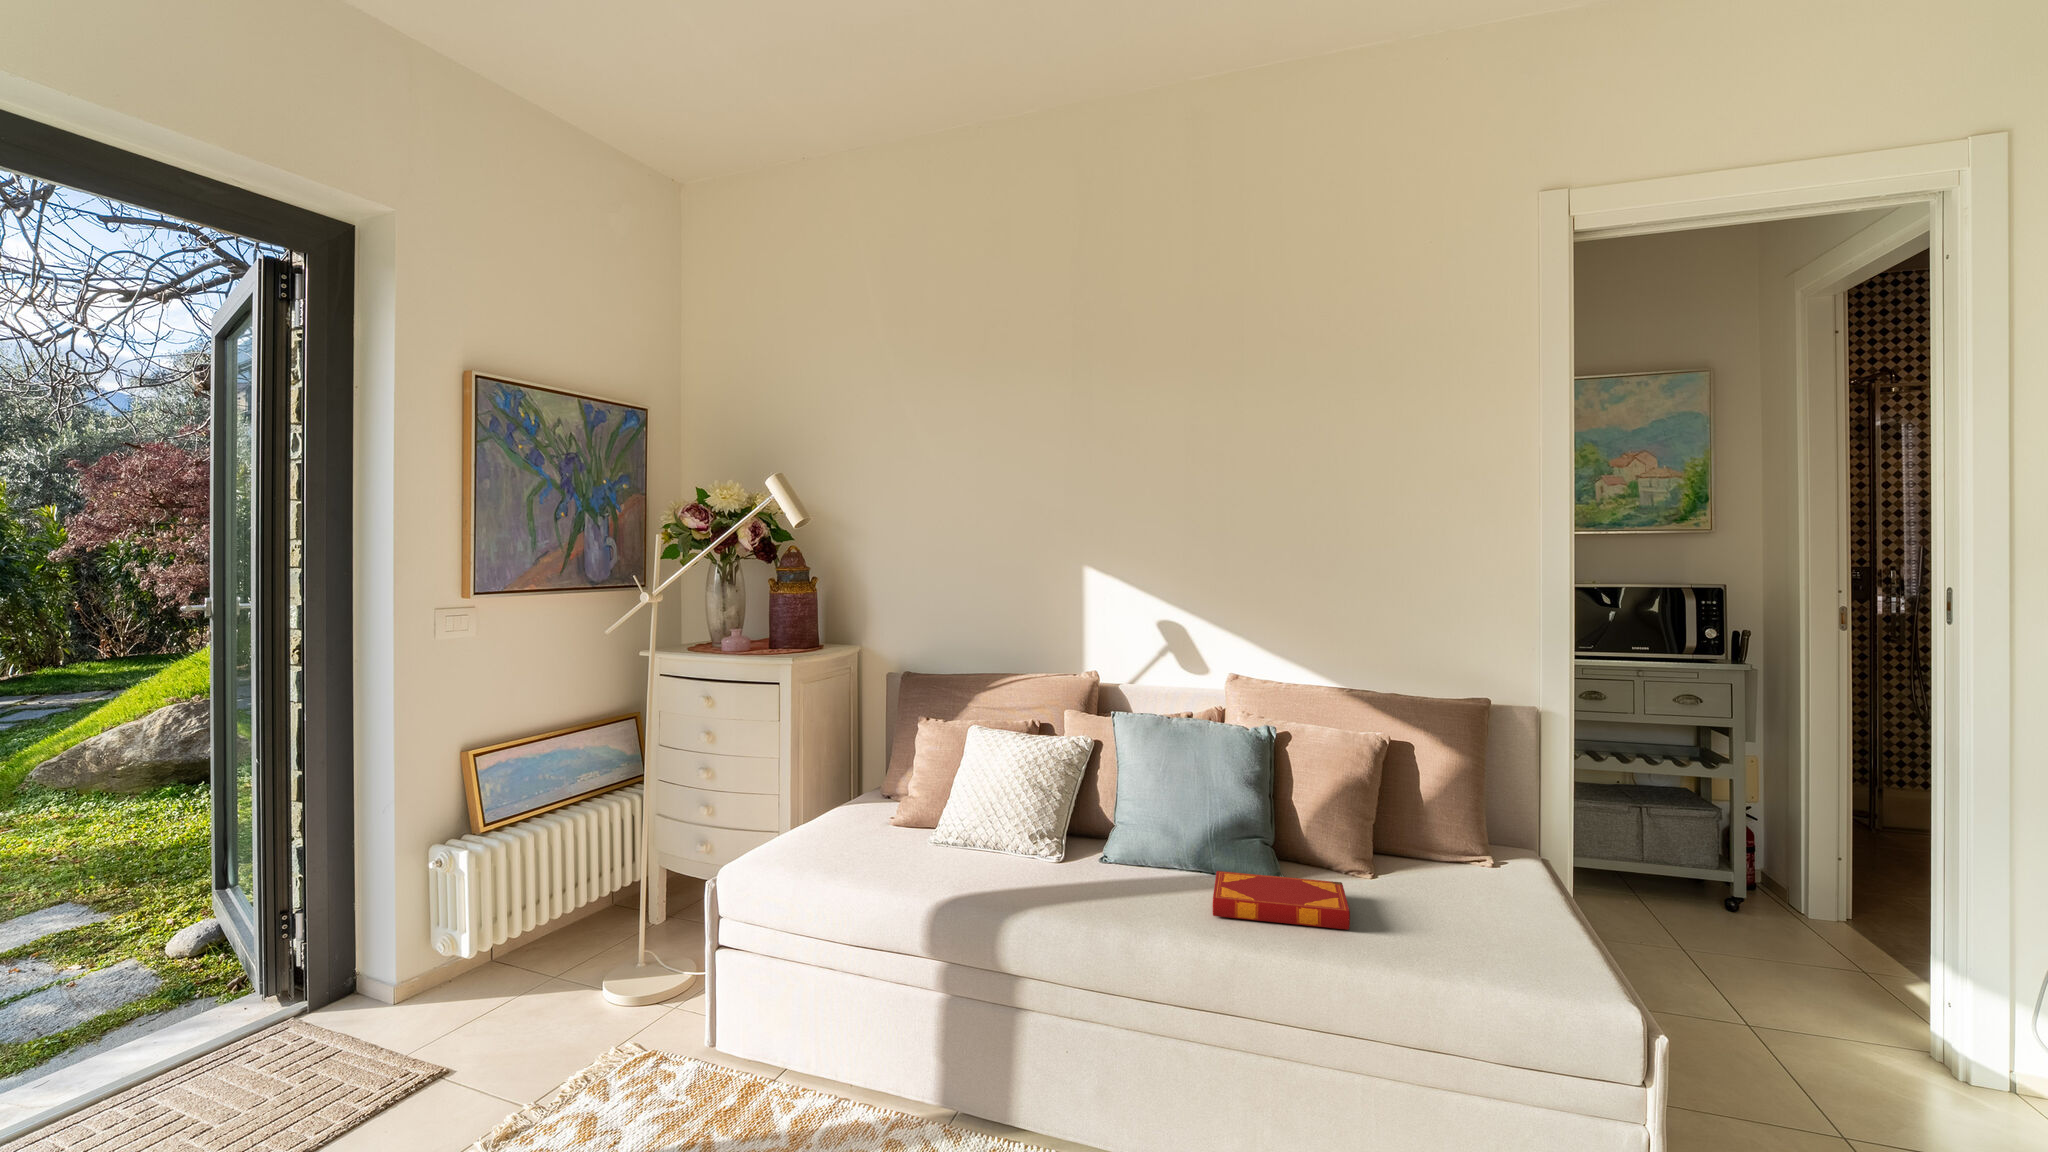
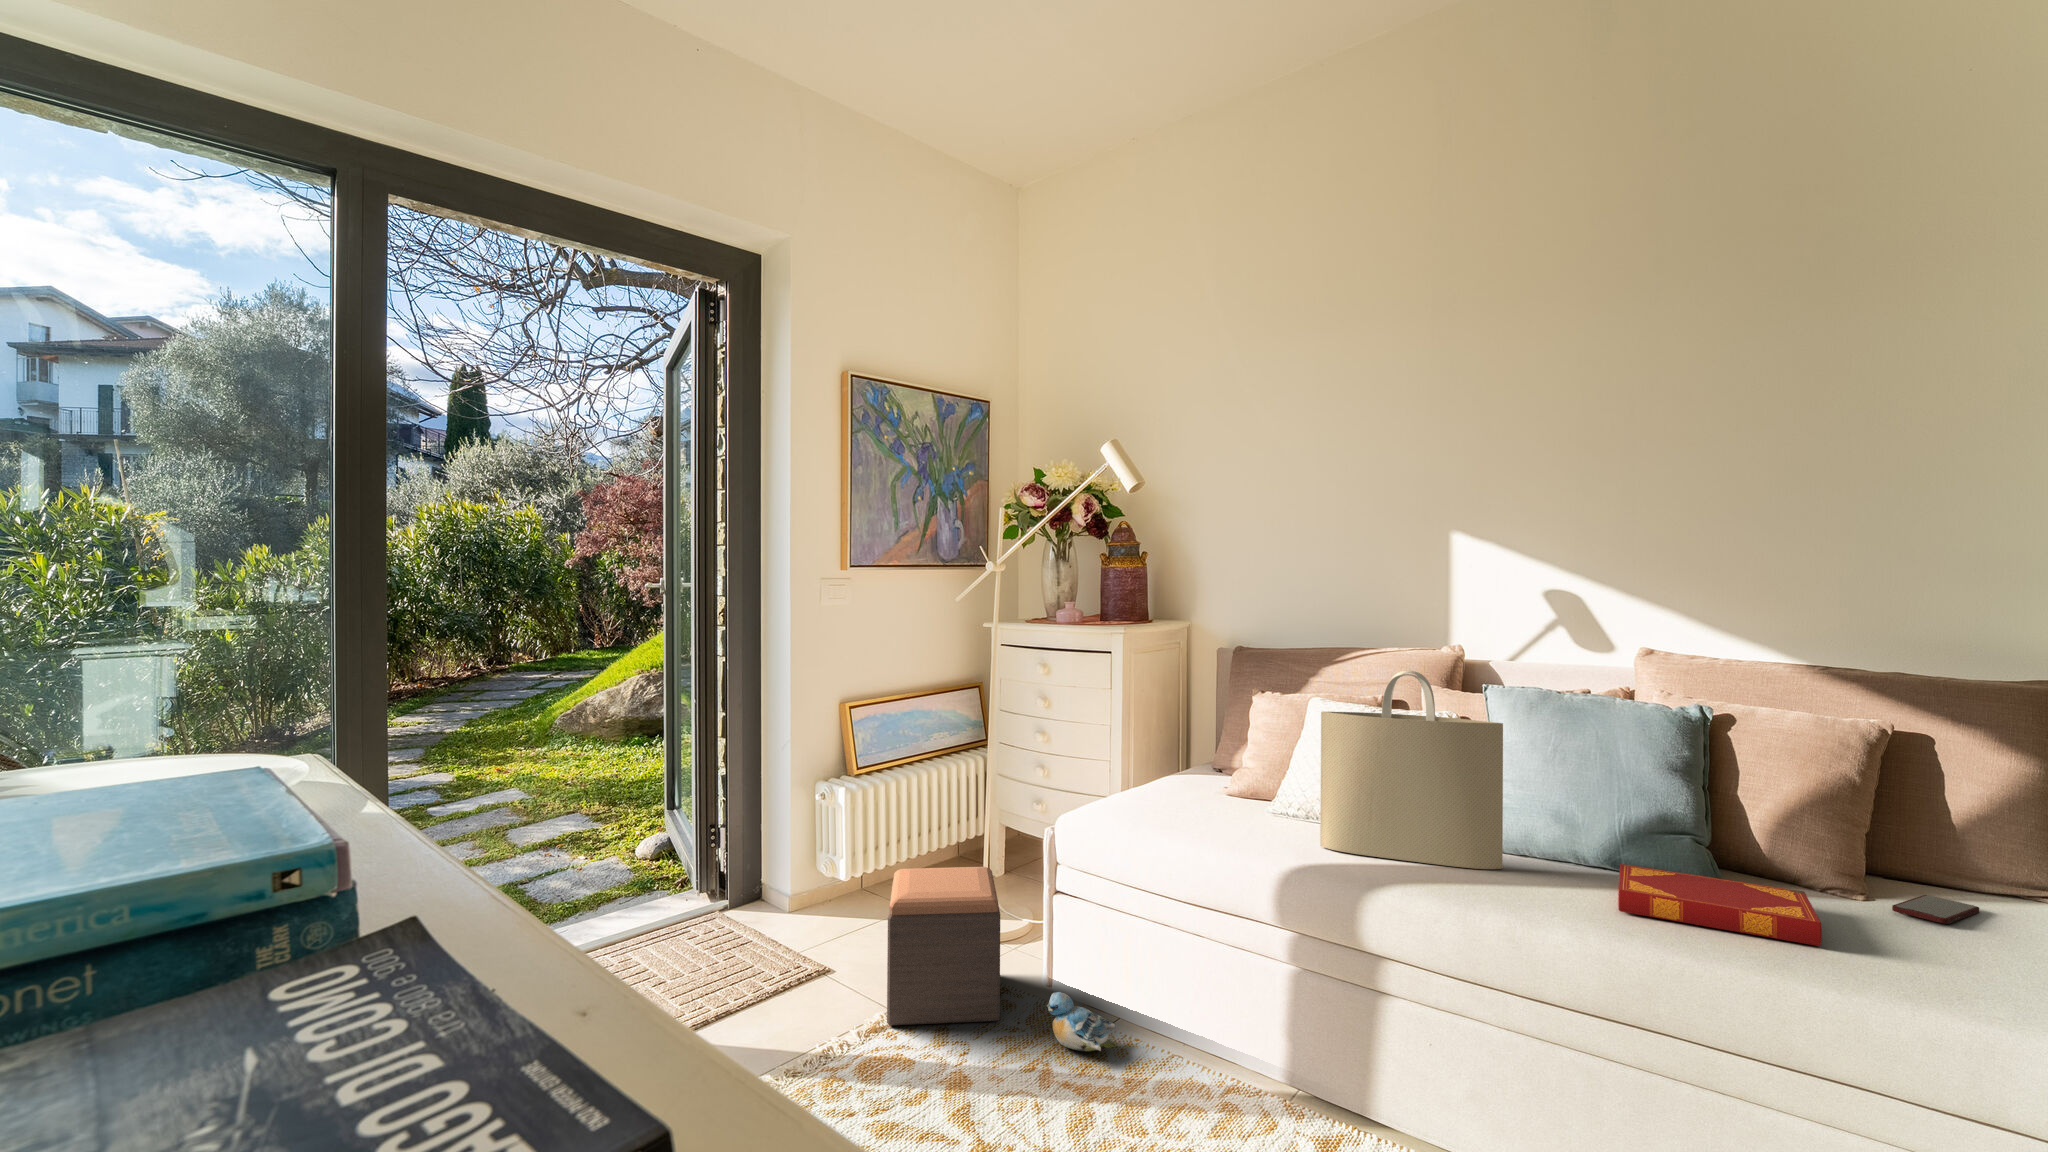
tote bag: none [976,710,1129,886] -> present [1320,671,1503,869]
smartphone: none [1398,873,1451,898] -> present [1892,895,1979,924]
footstool: none [519,926,653,1118] -> present [887,867,1000,1025]
plush toy: none [704,1052,778,1108] -> present [1047,992,1117,1051]

